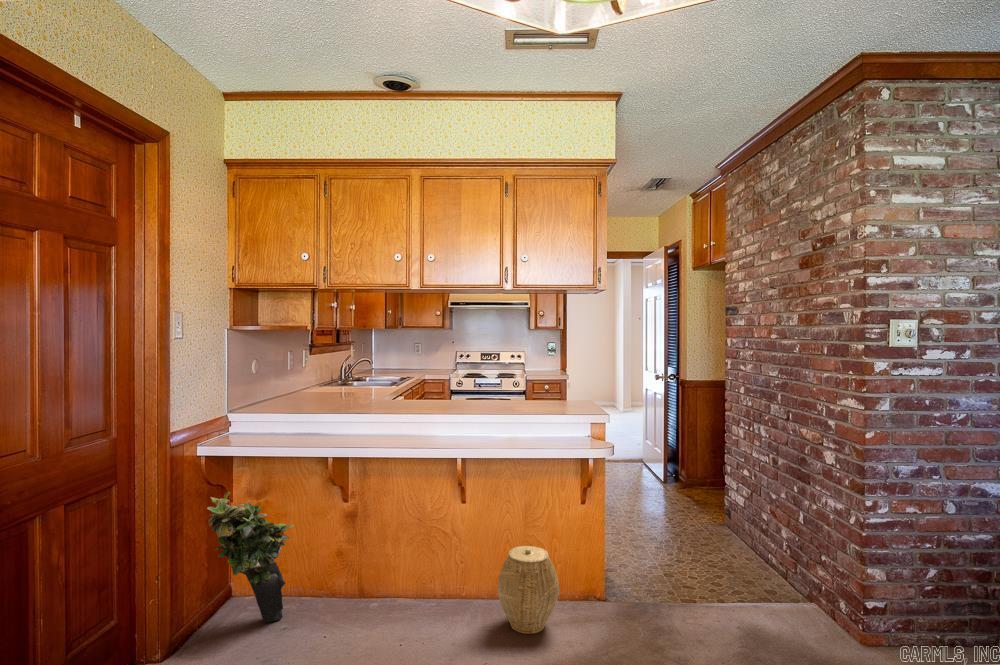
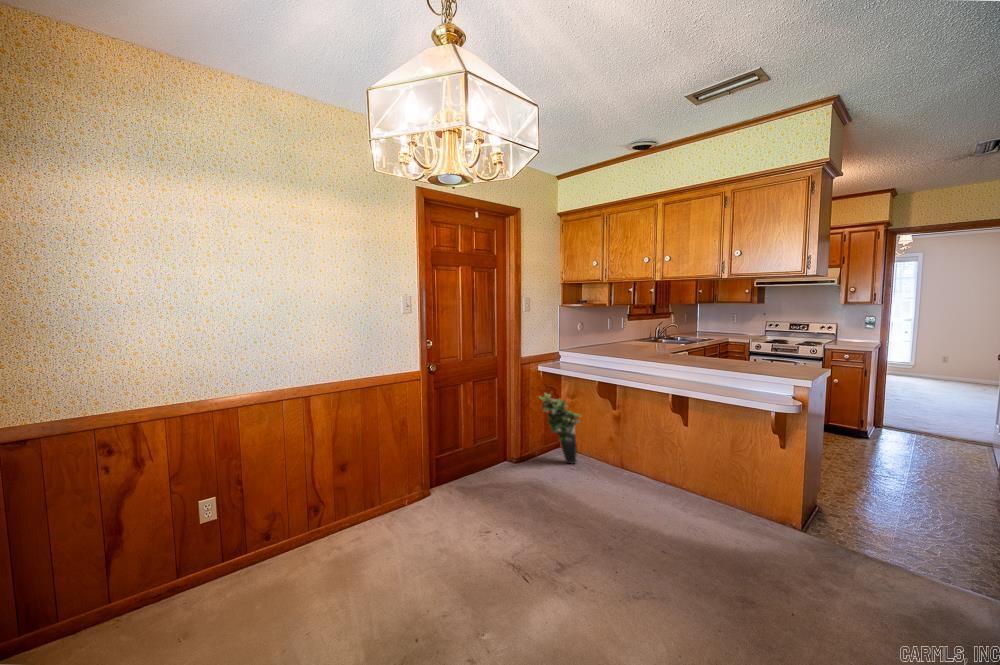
woven basket: present [497,546,559,634] -> none [693,460,742,521]

